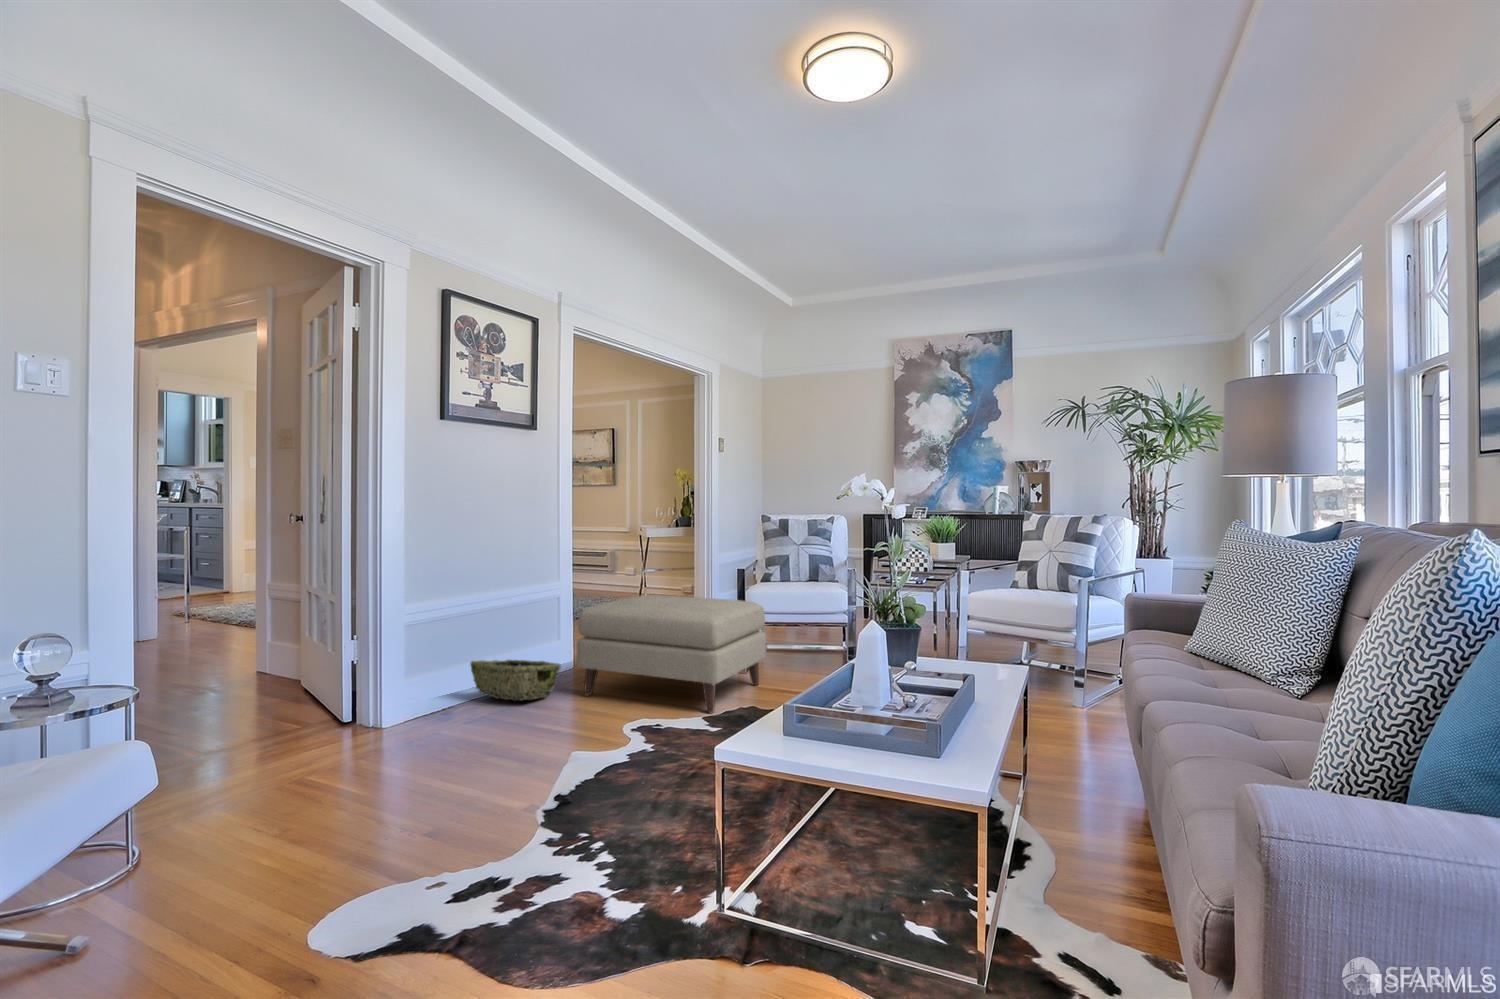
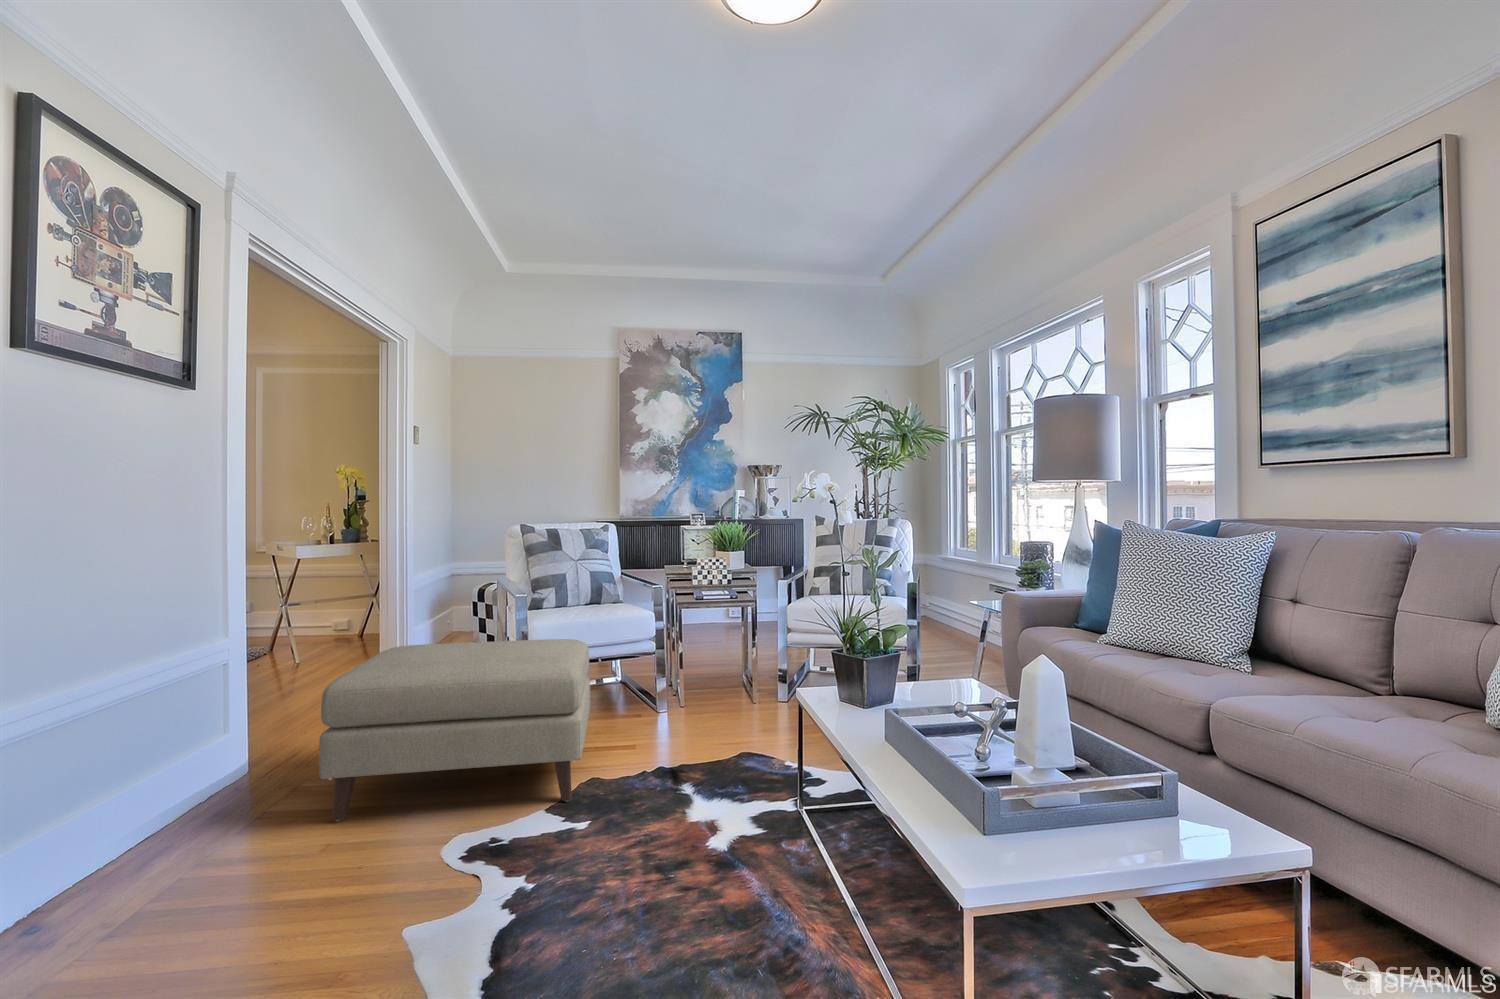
woven basket: present [471,660,561,700] -> none [84,780,289,873]

